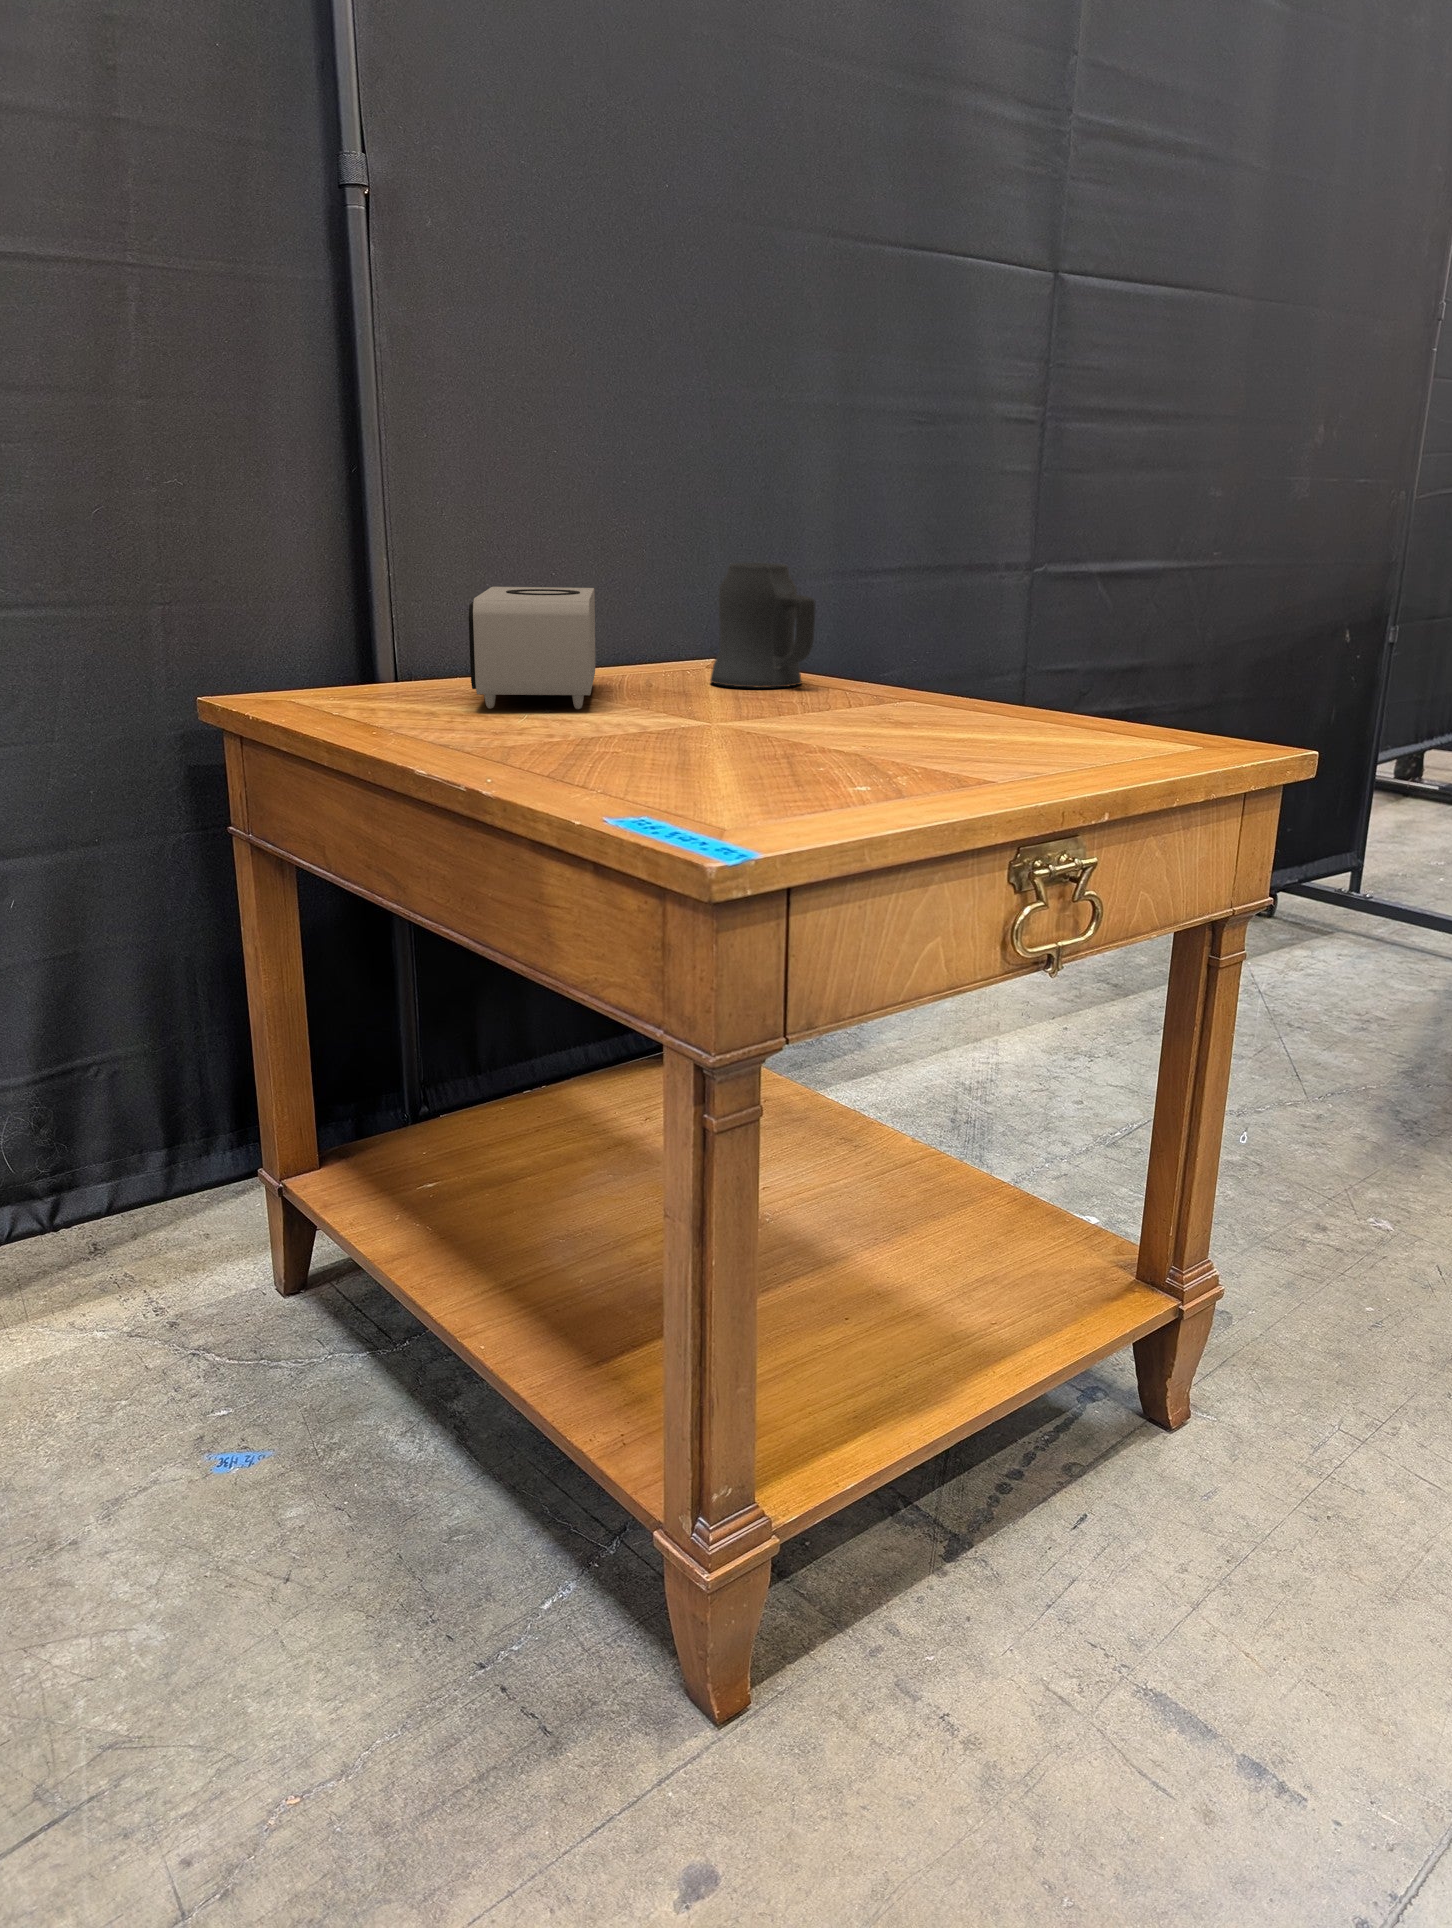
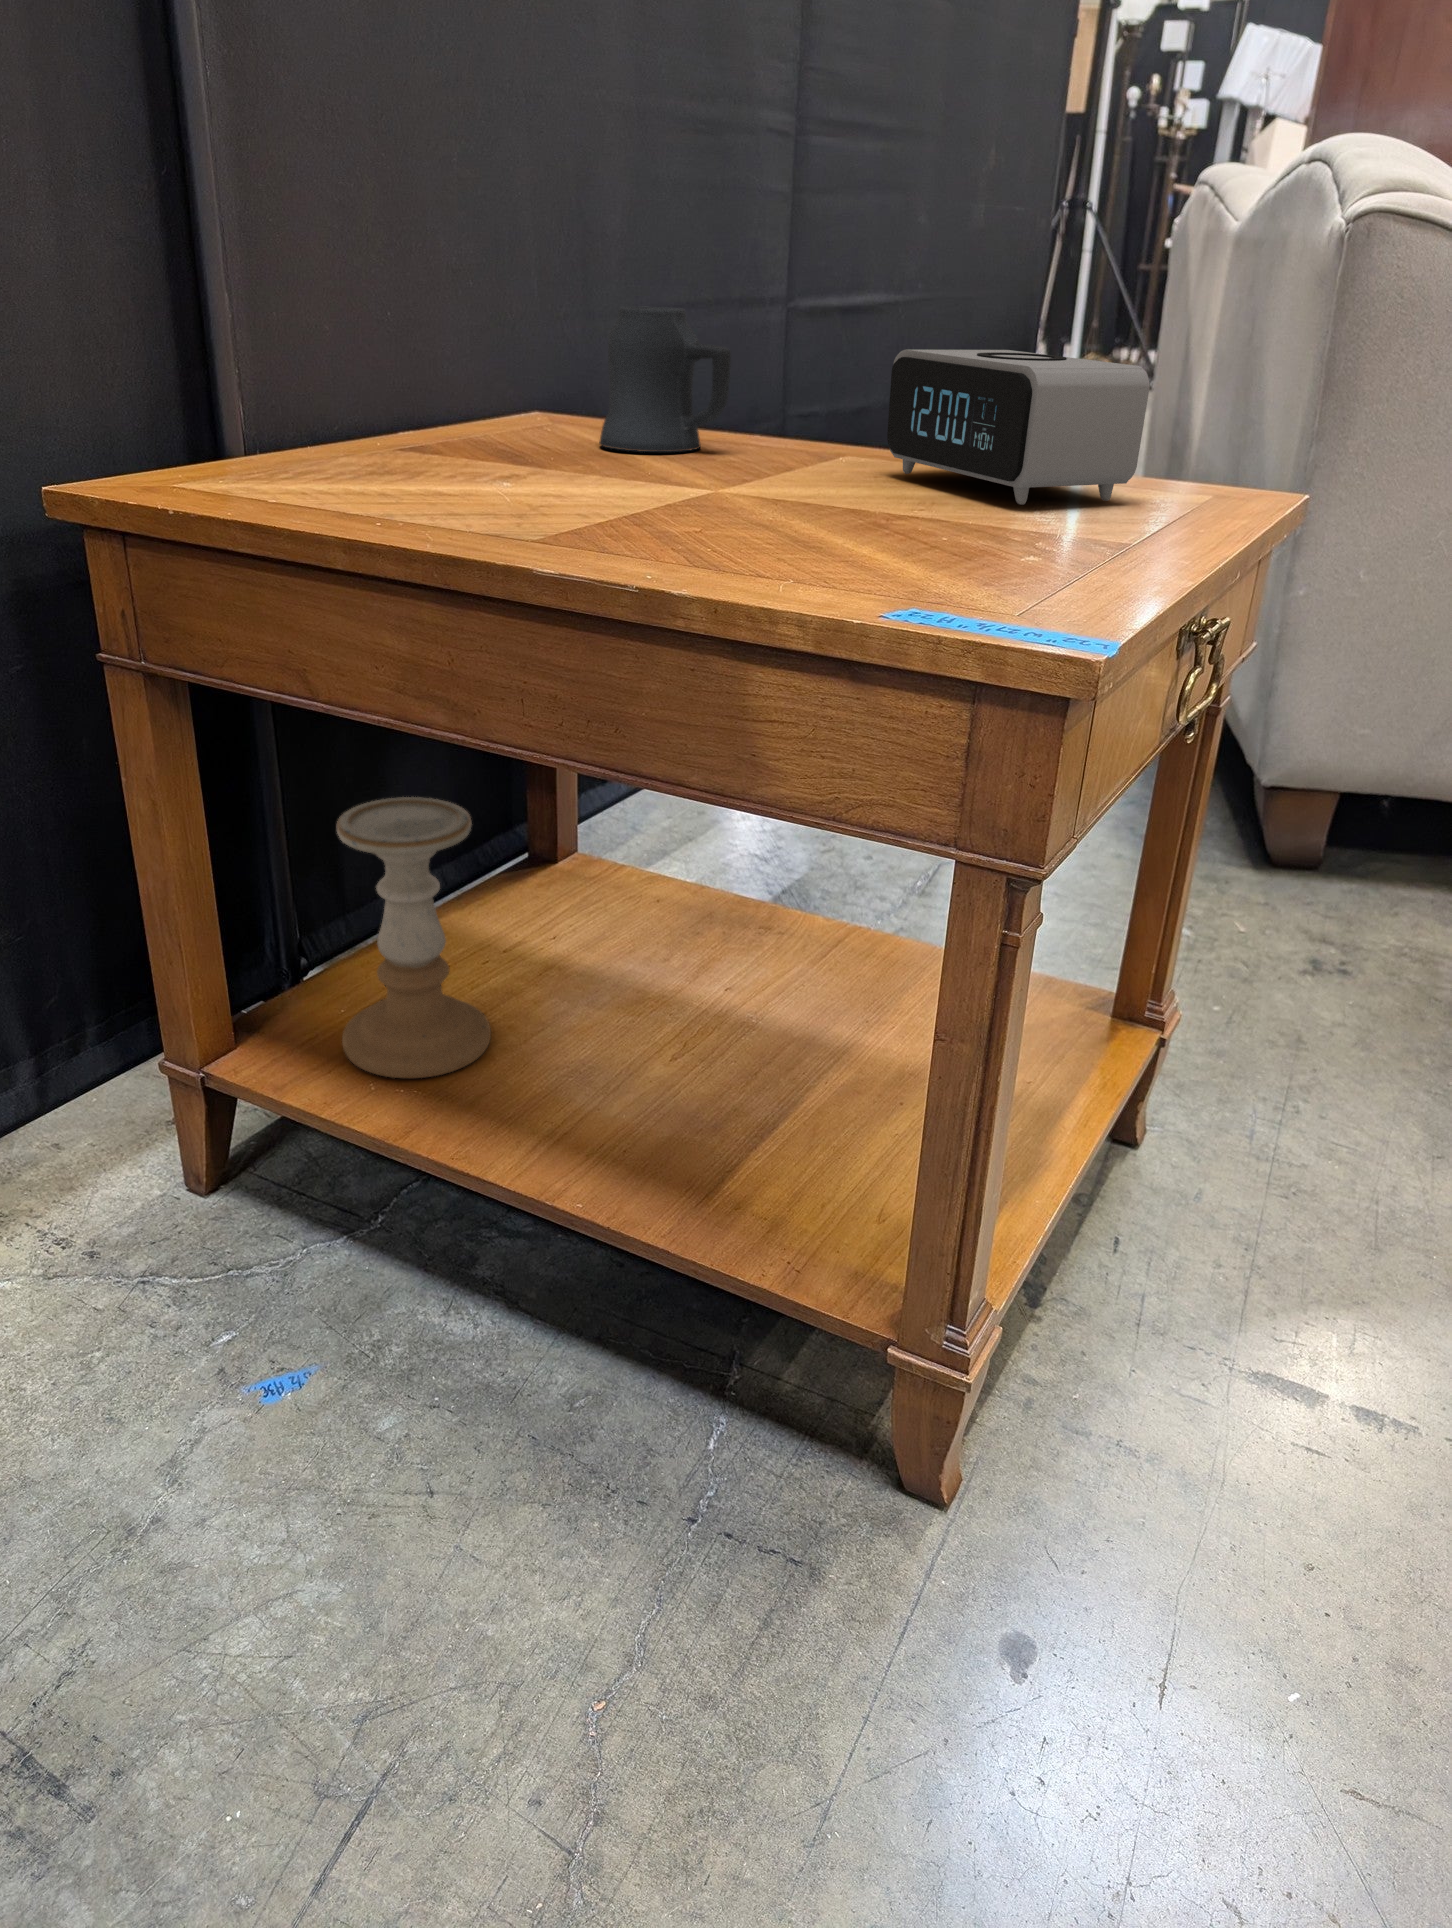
alarm clock: present [469,587,595,709] -> present [887,350,1150,505]
candle holder: none [395,969,528,1218] -> present [337,797,491,1078]

